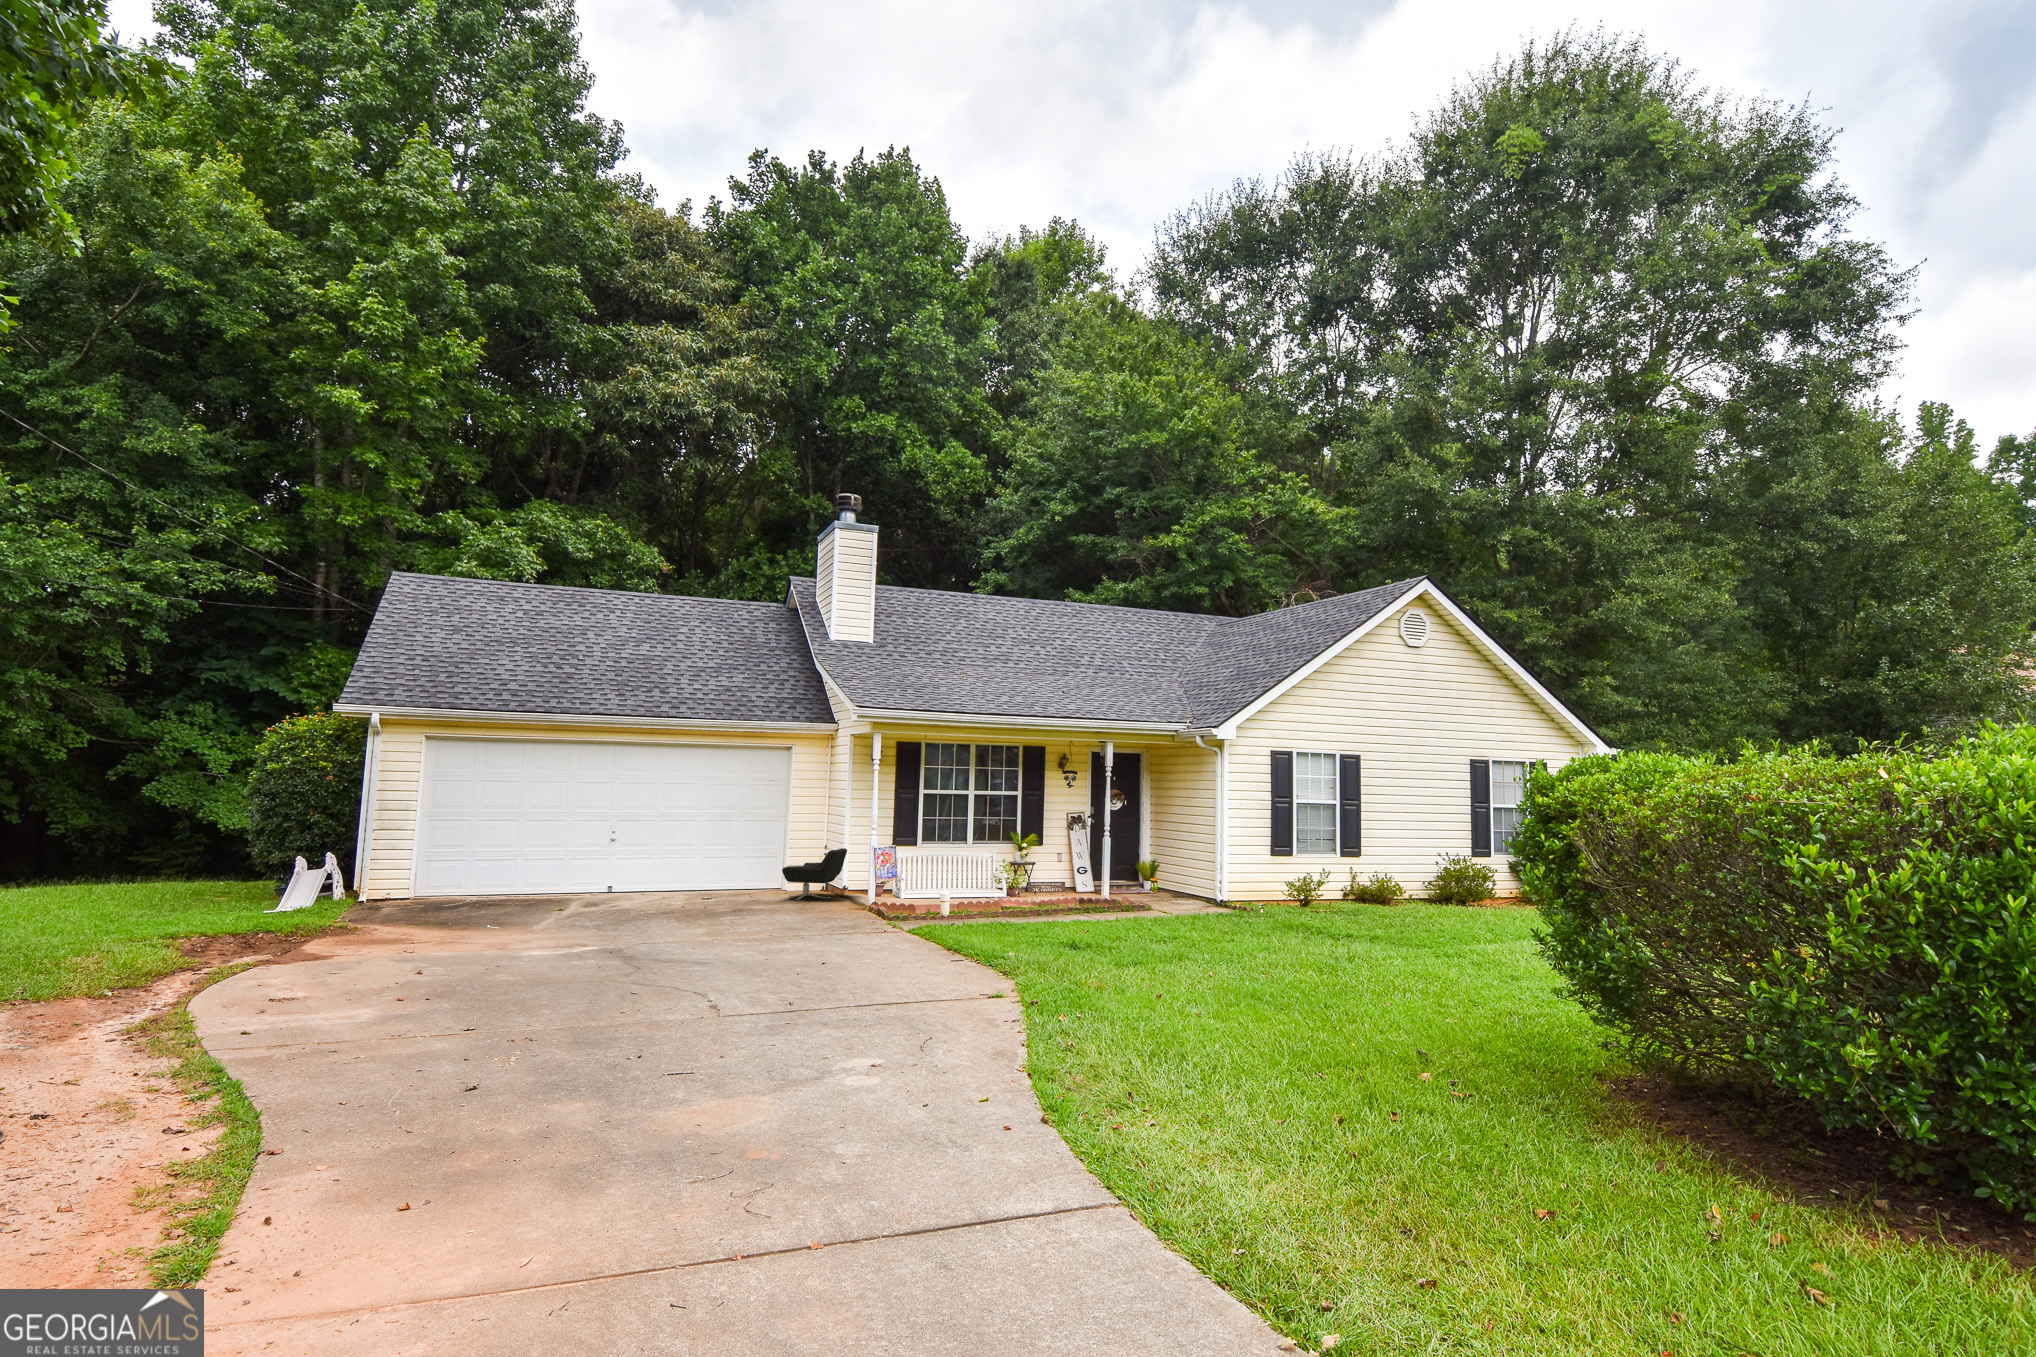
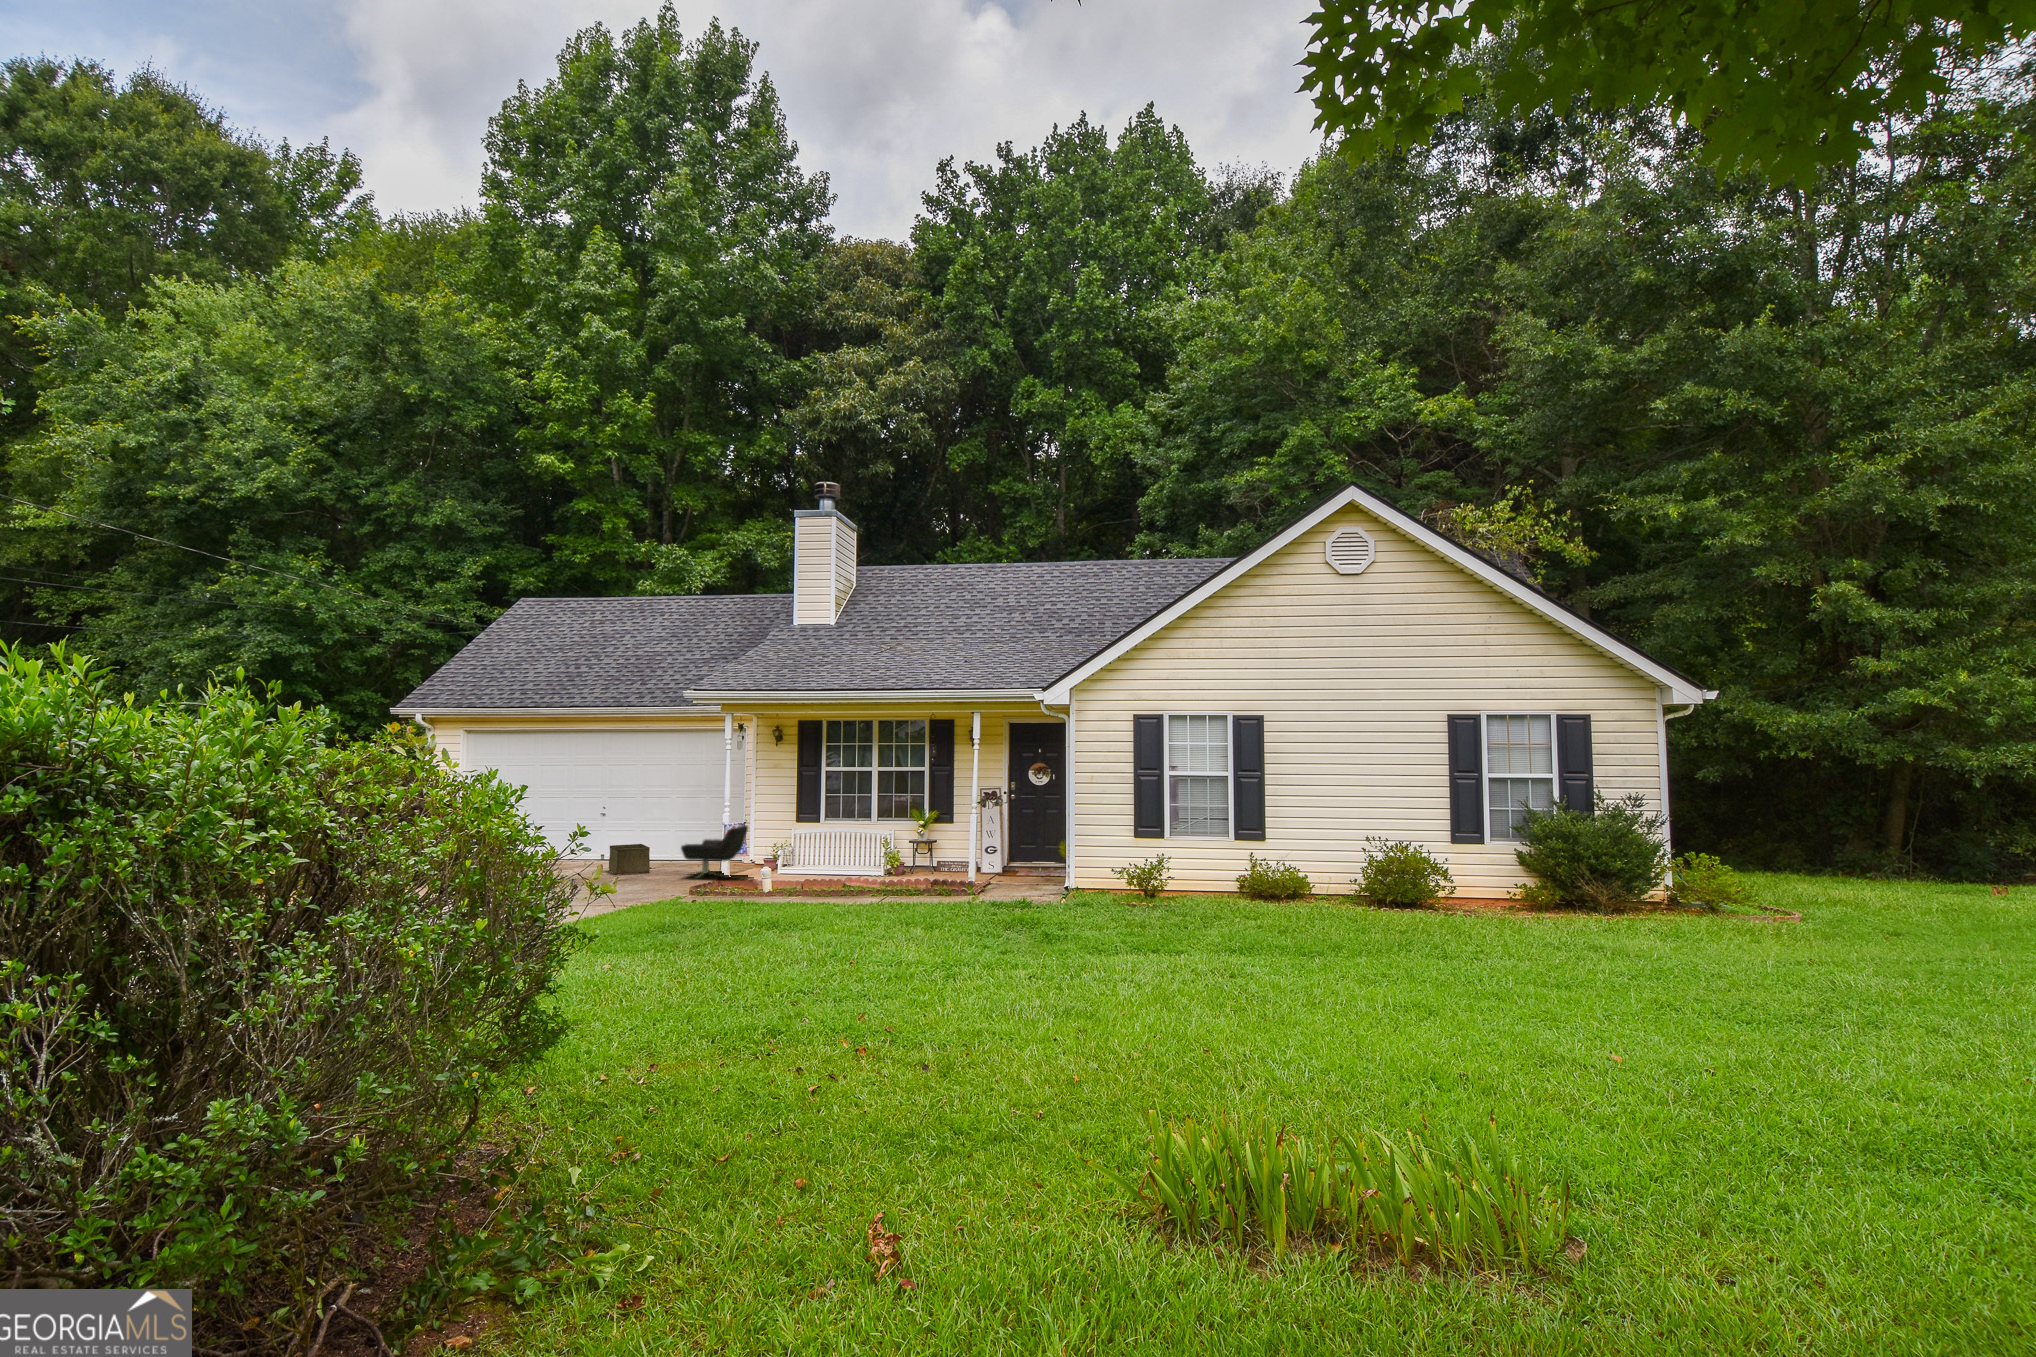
storage bin: none [715,867,753,896] -> present [609,844,650,874]

